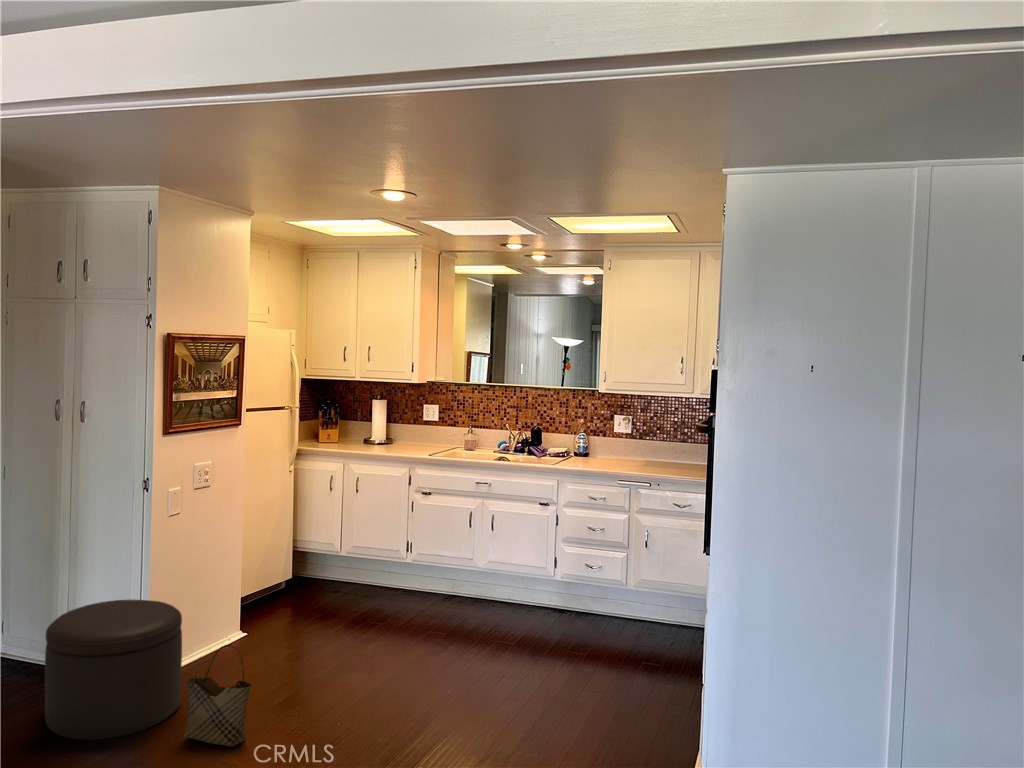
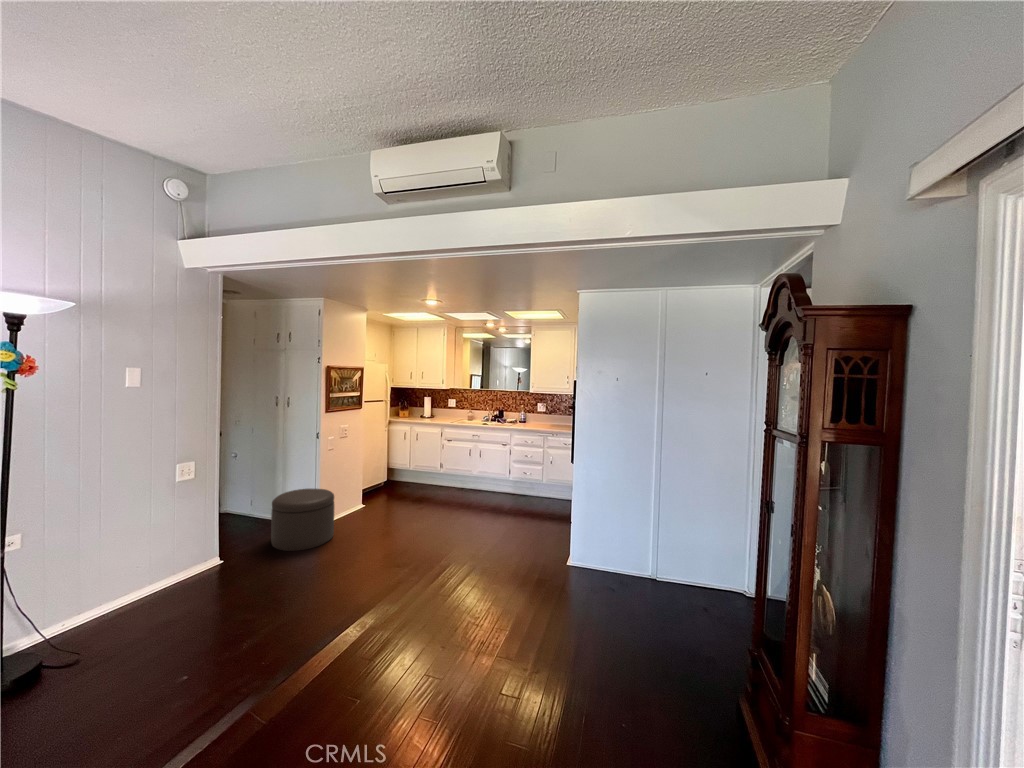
woven basket: present [184,645,251,747] -> none [335,507,366,553]

